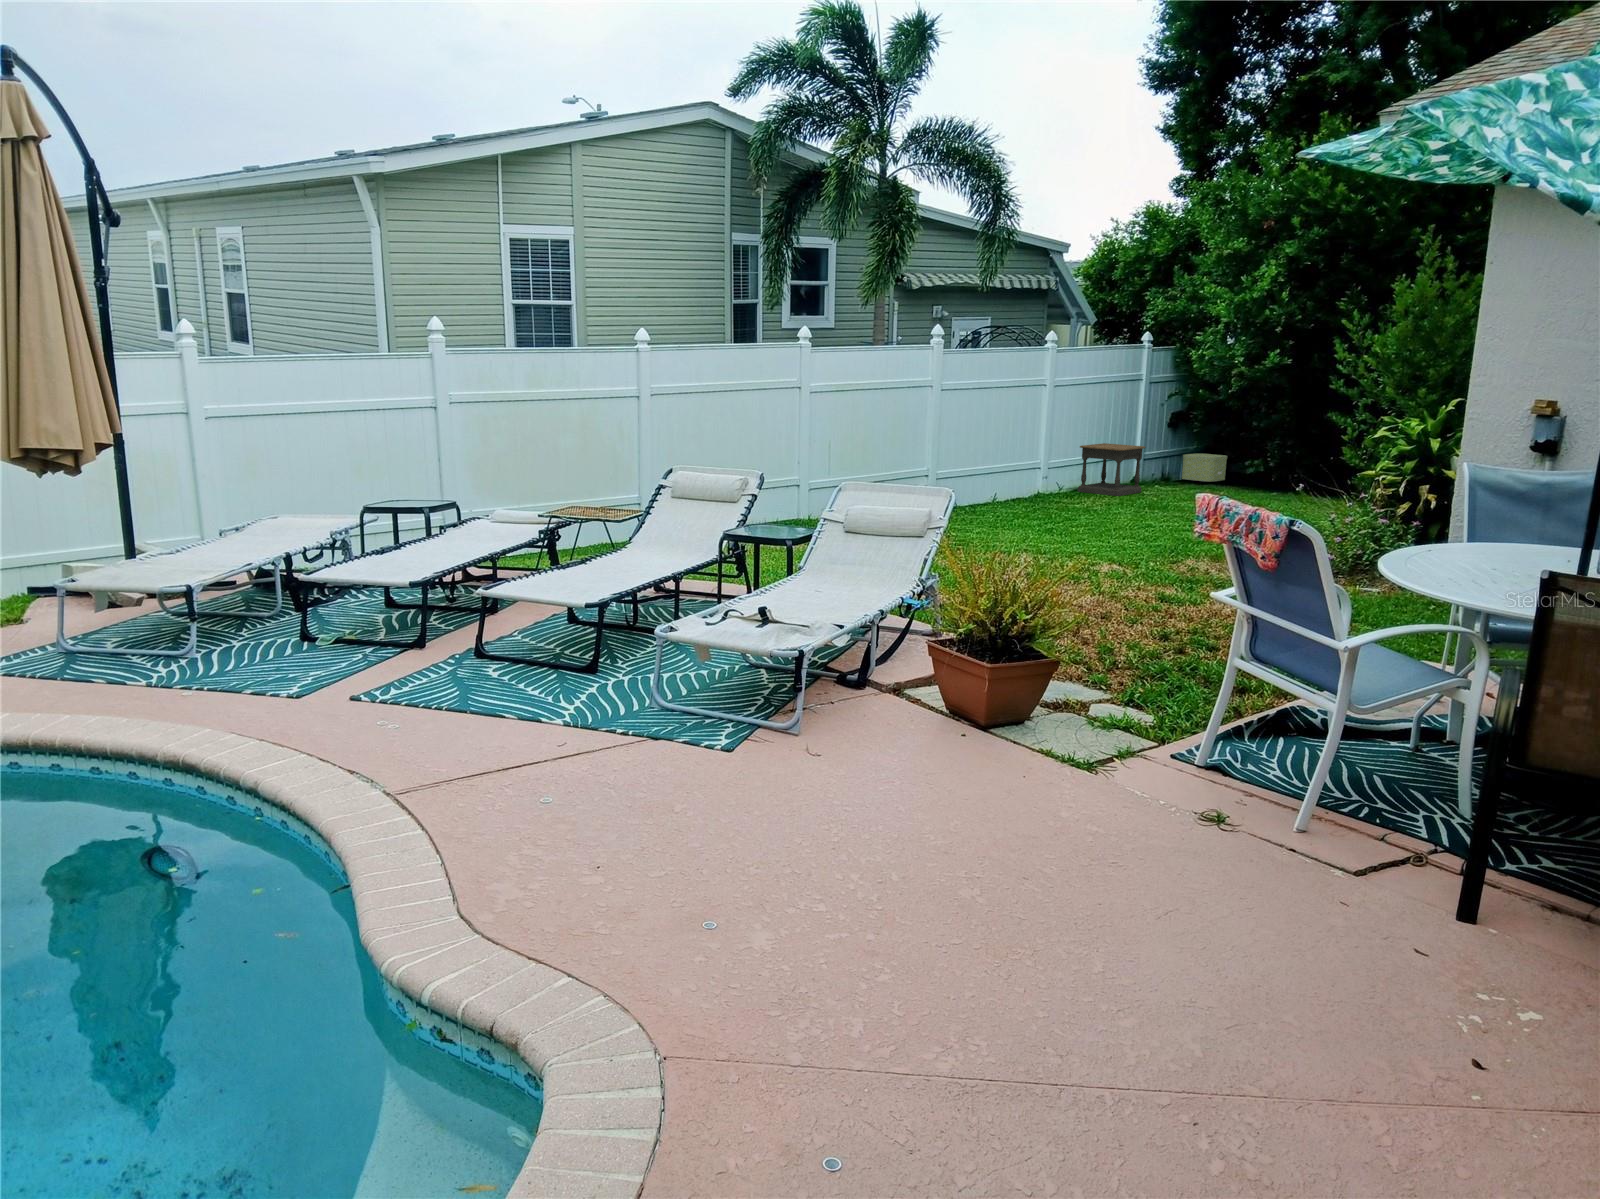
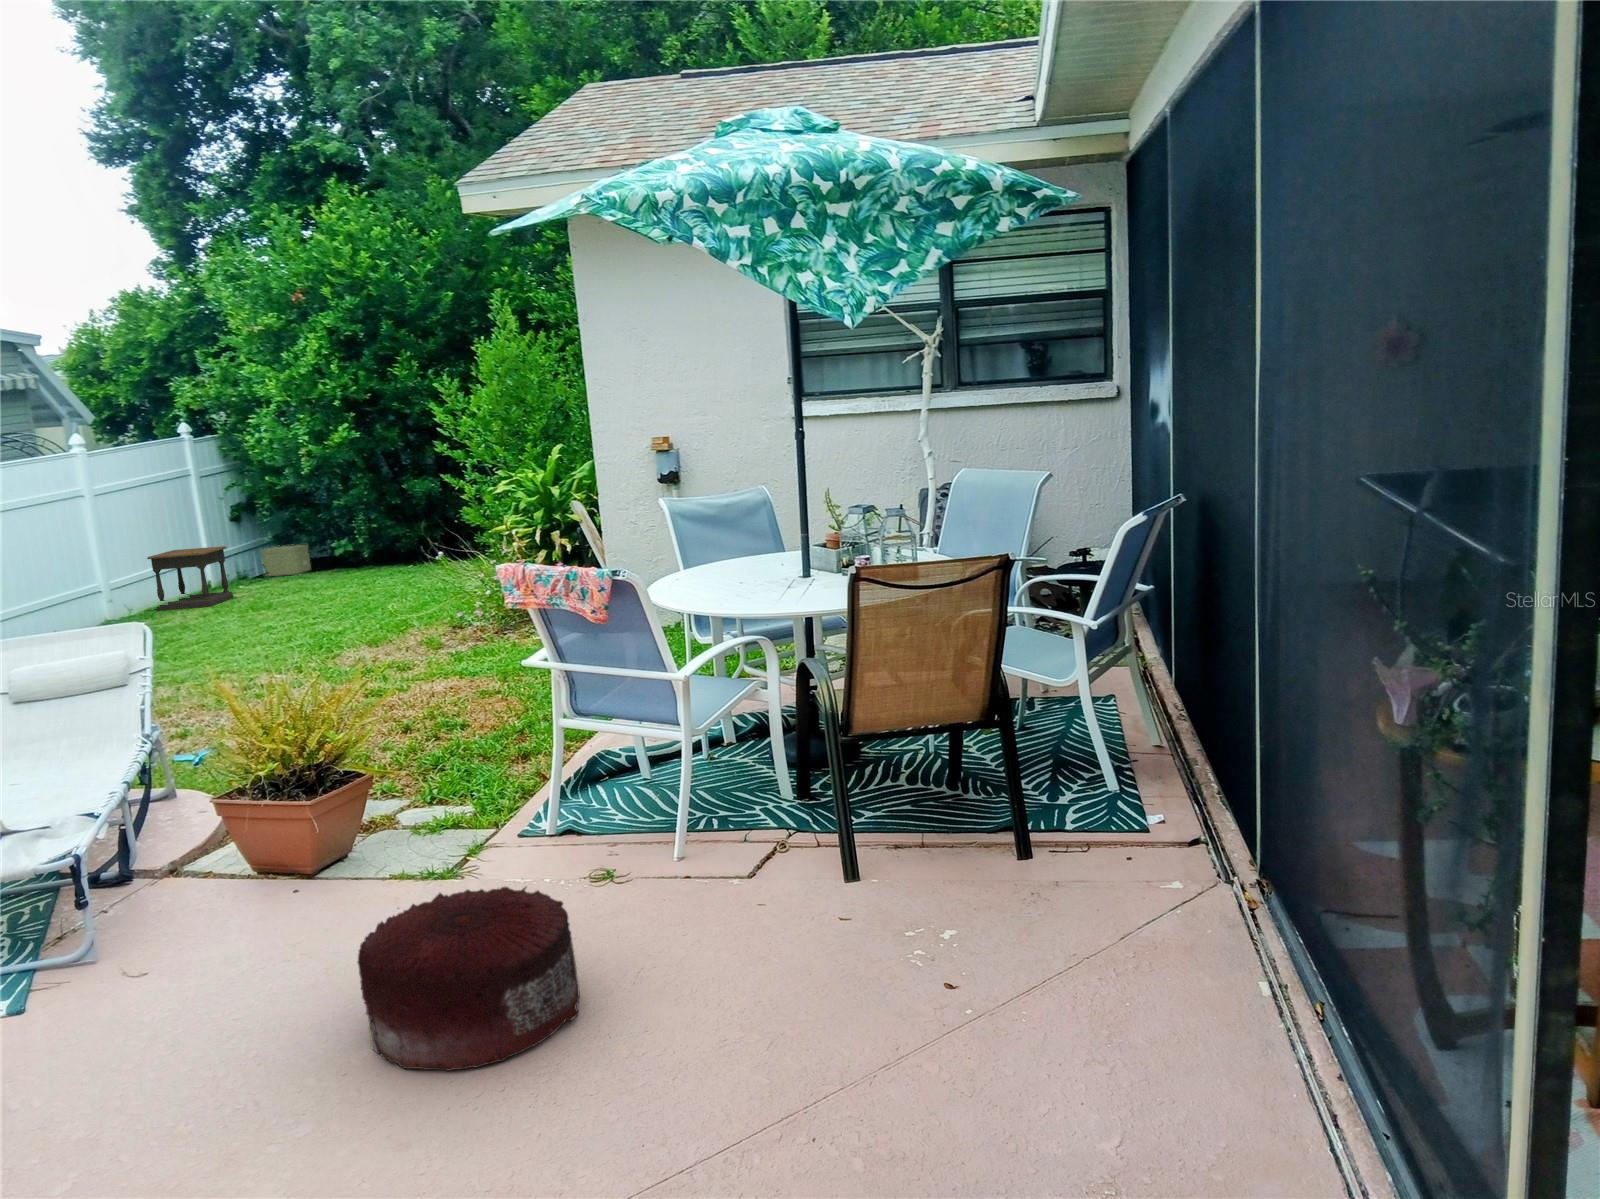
pouf: none [897,769,1087,926] -> present [357,887,580,1071]

